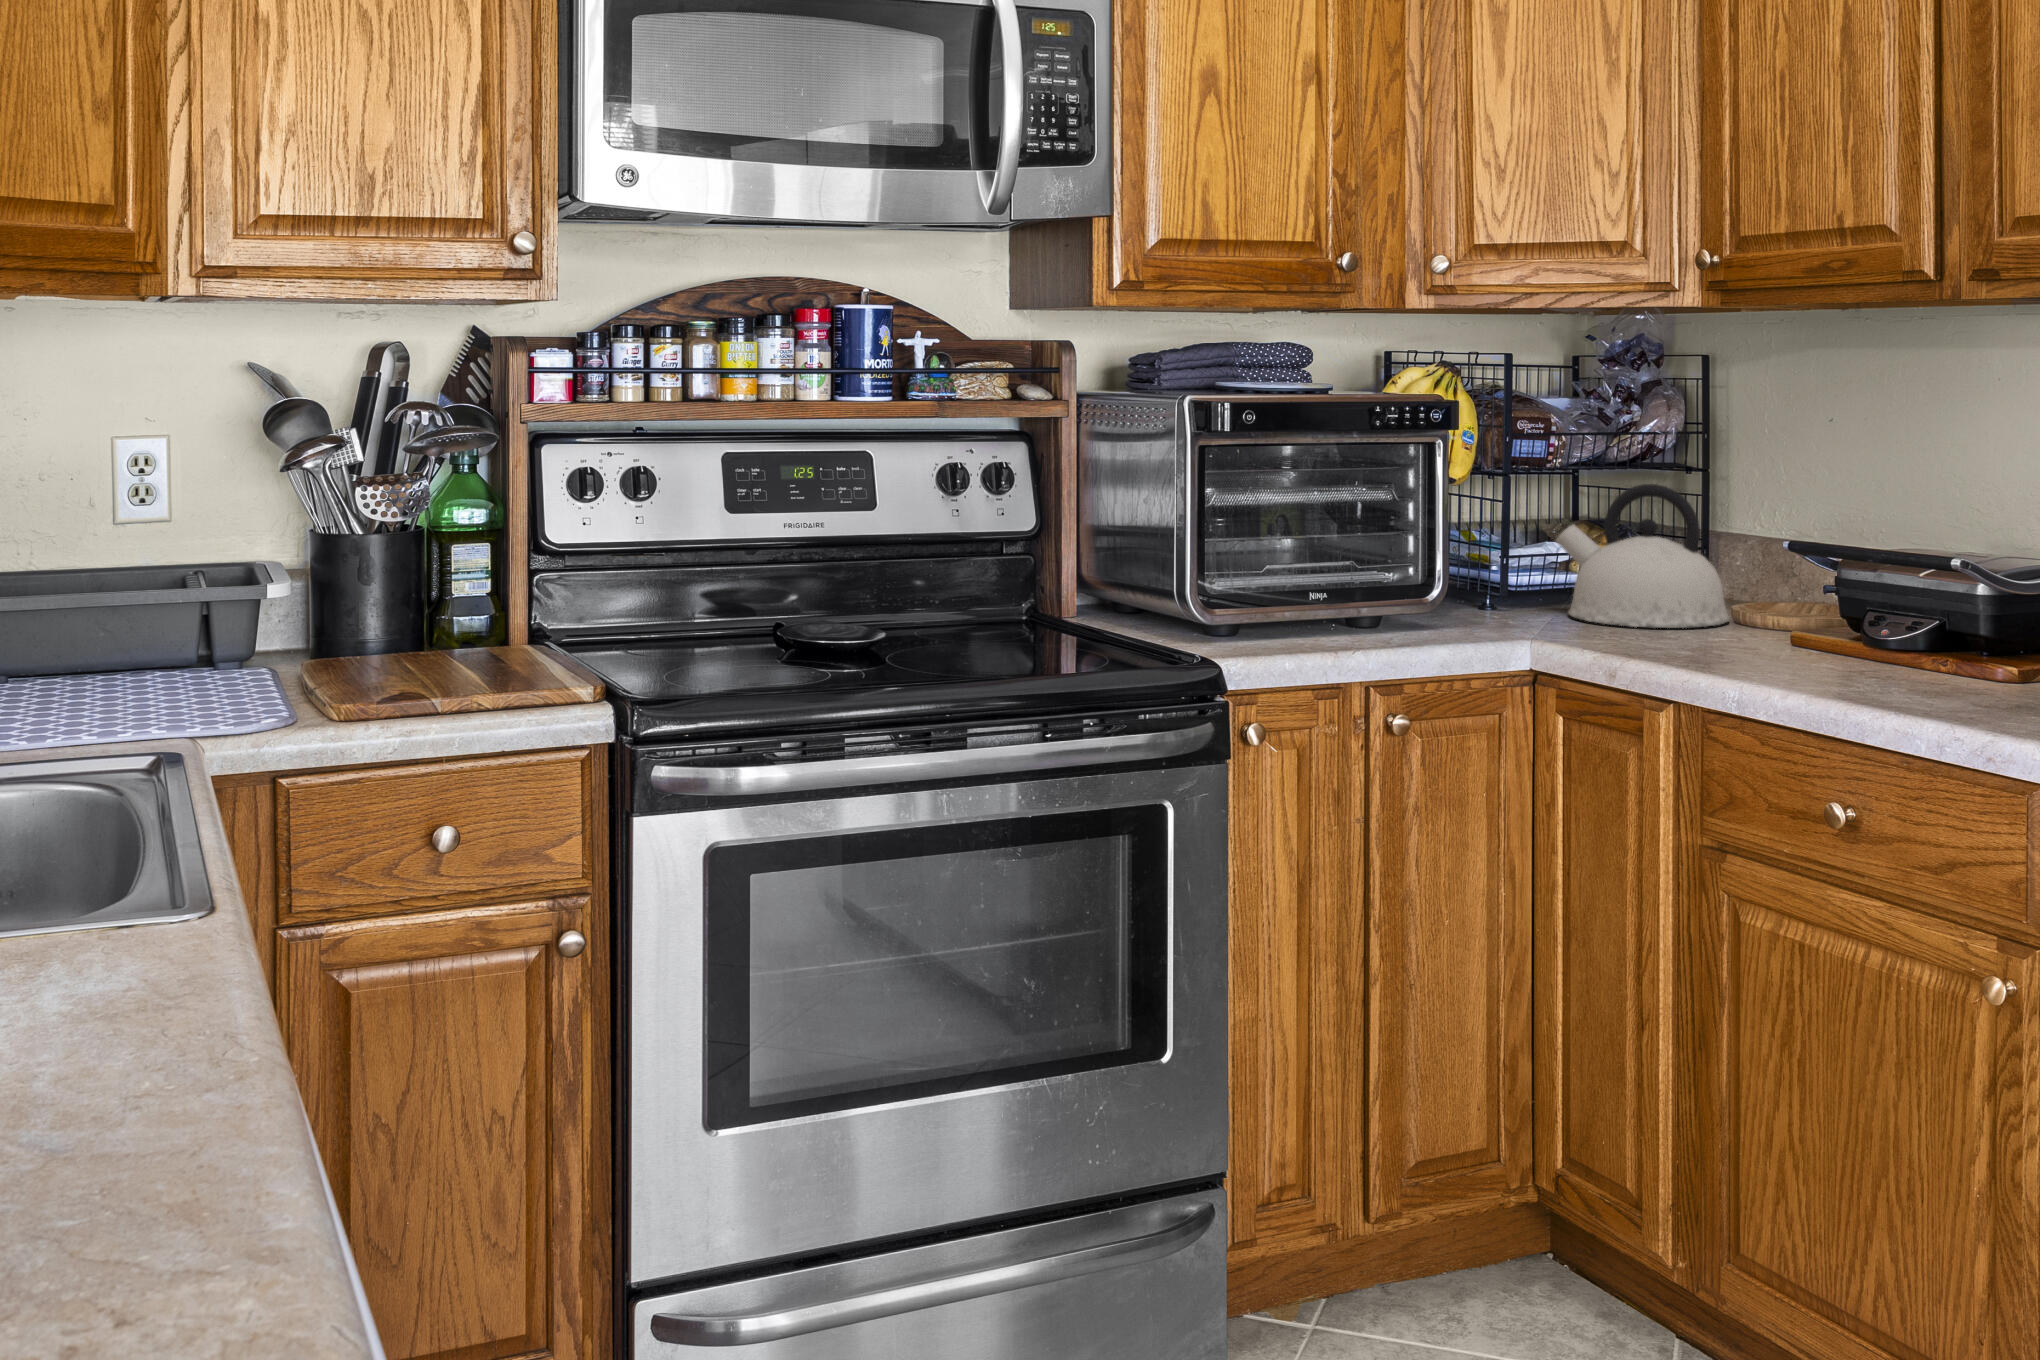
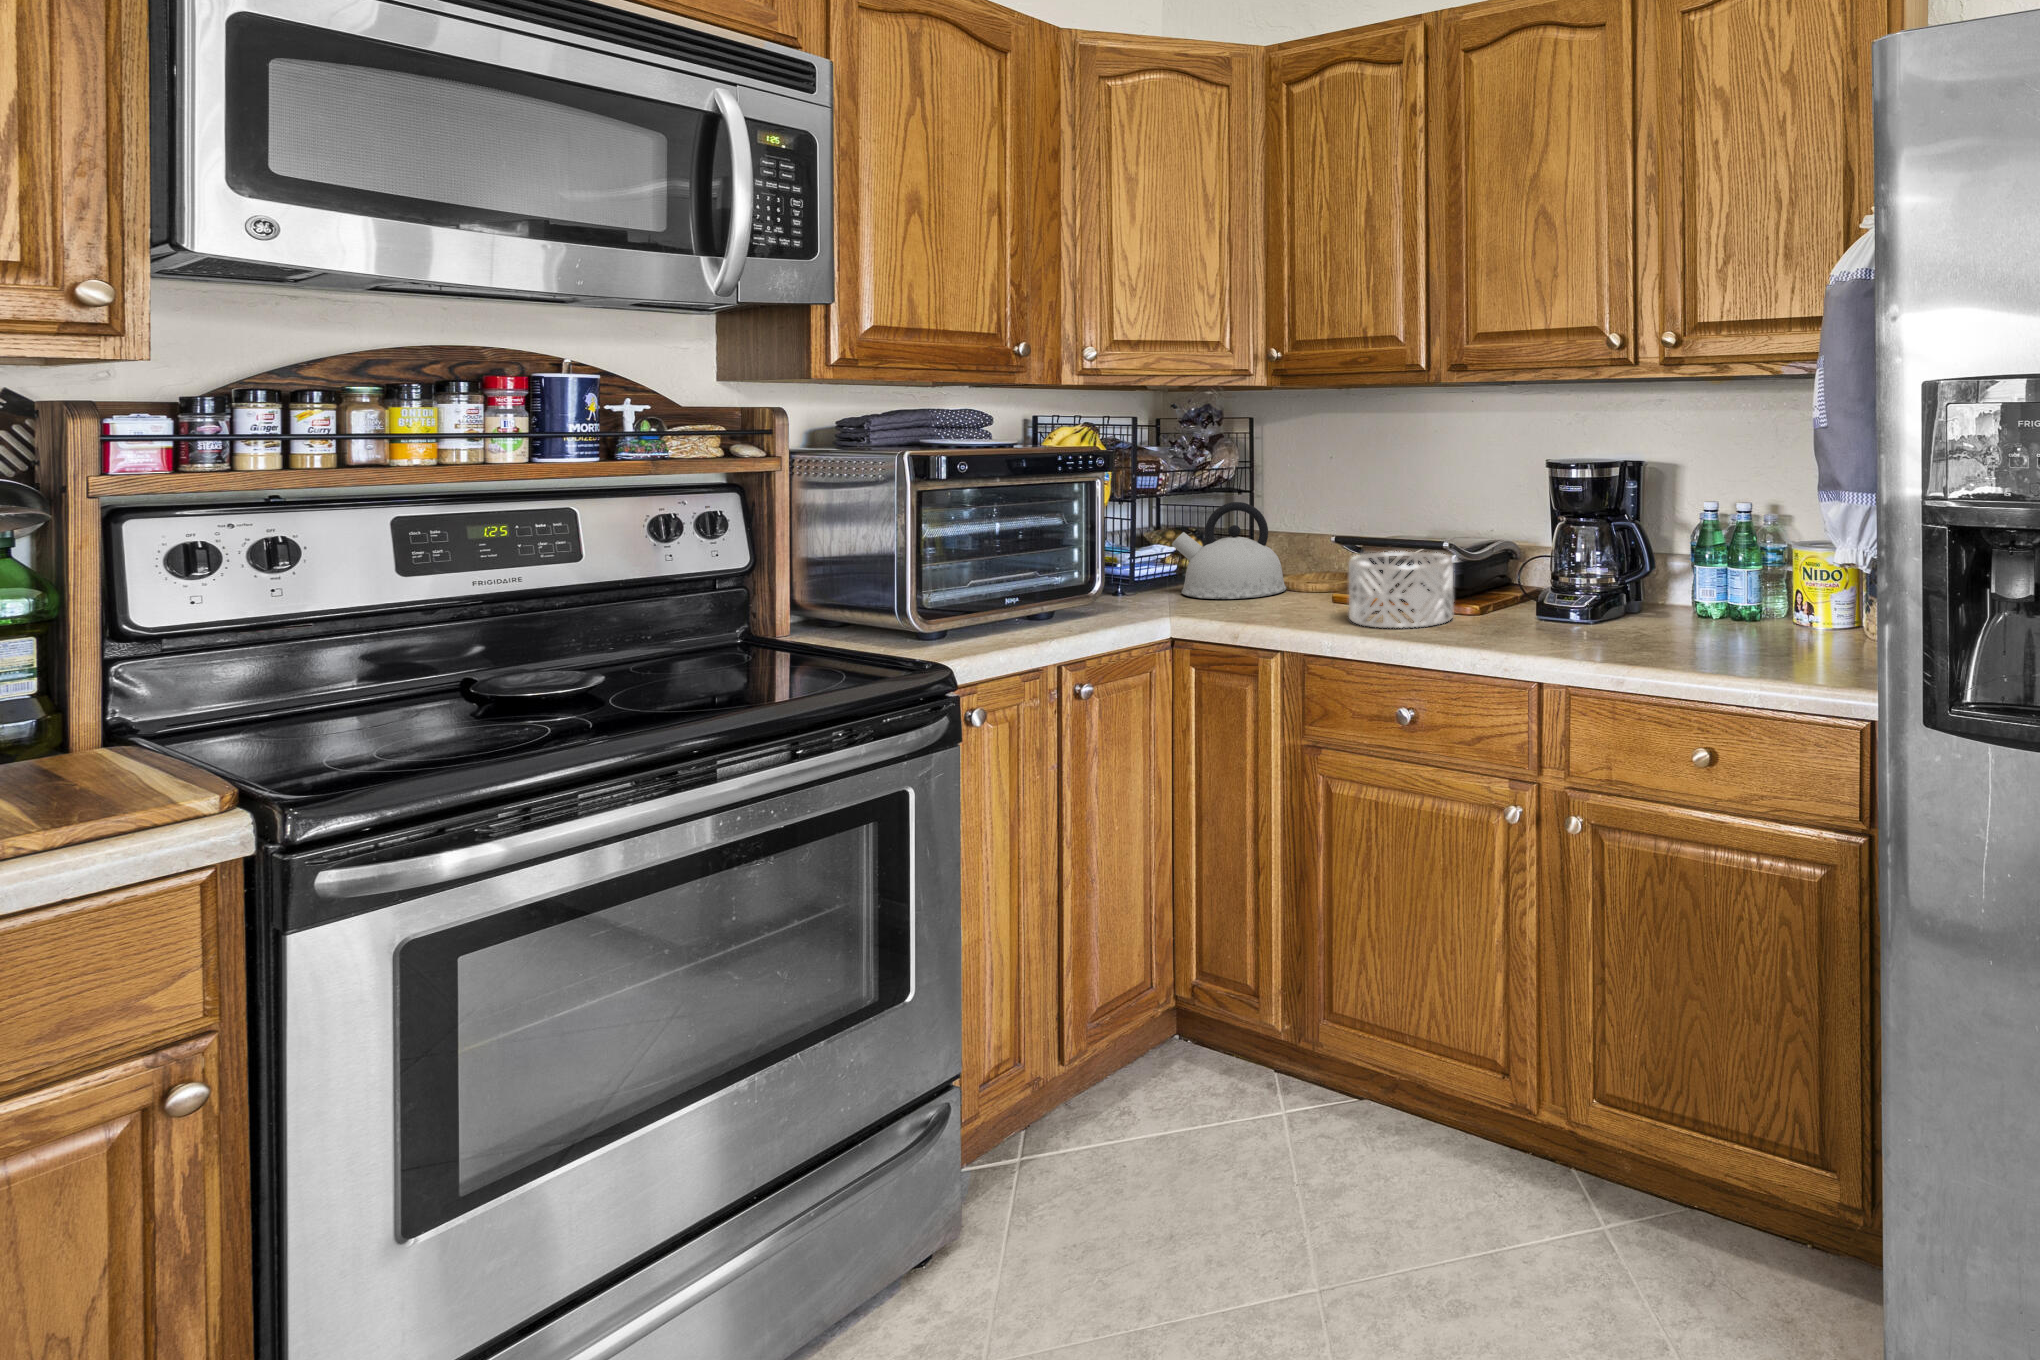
decorative bowl: none [1783,570,1964,691] -> present [1349,552,1453,628]

